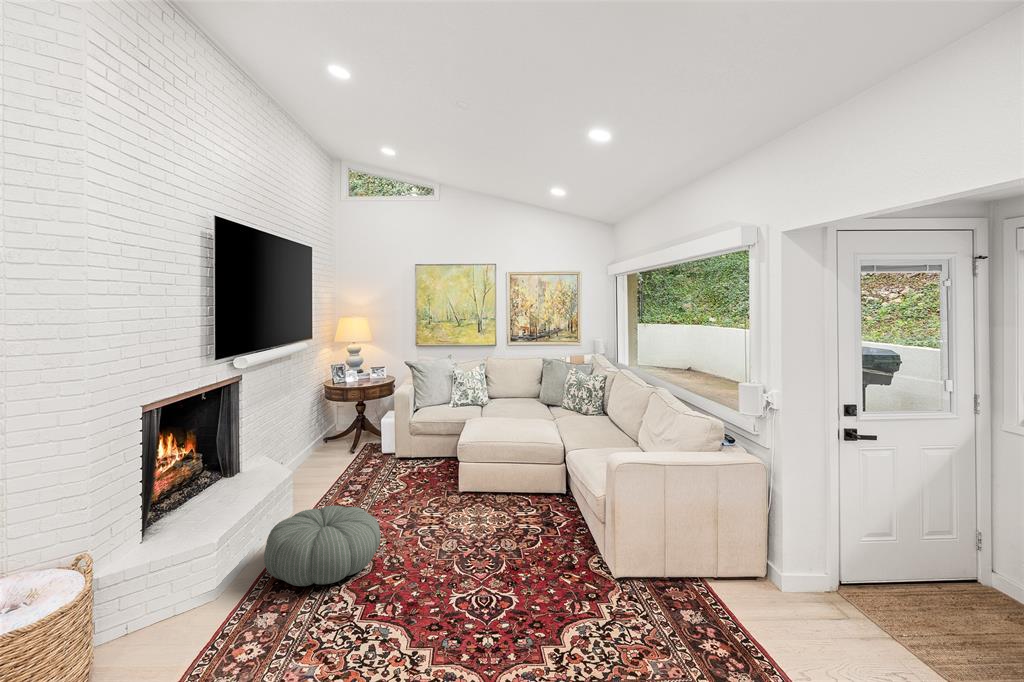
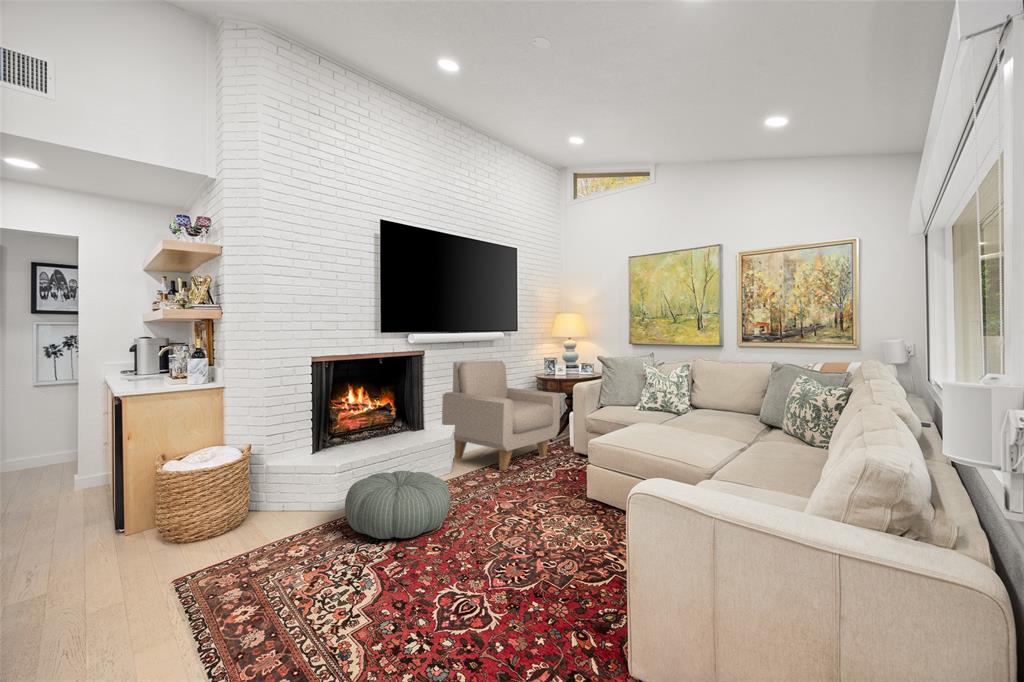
armchair: none [267,373,380,487] -> present [442,361,560,471]

